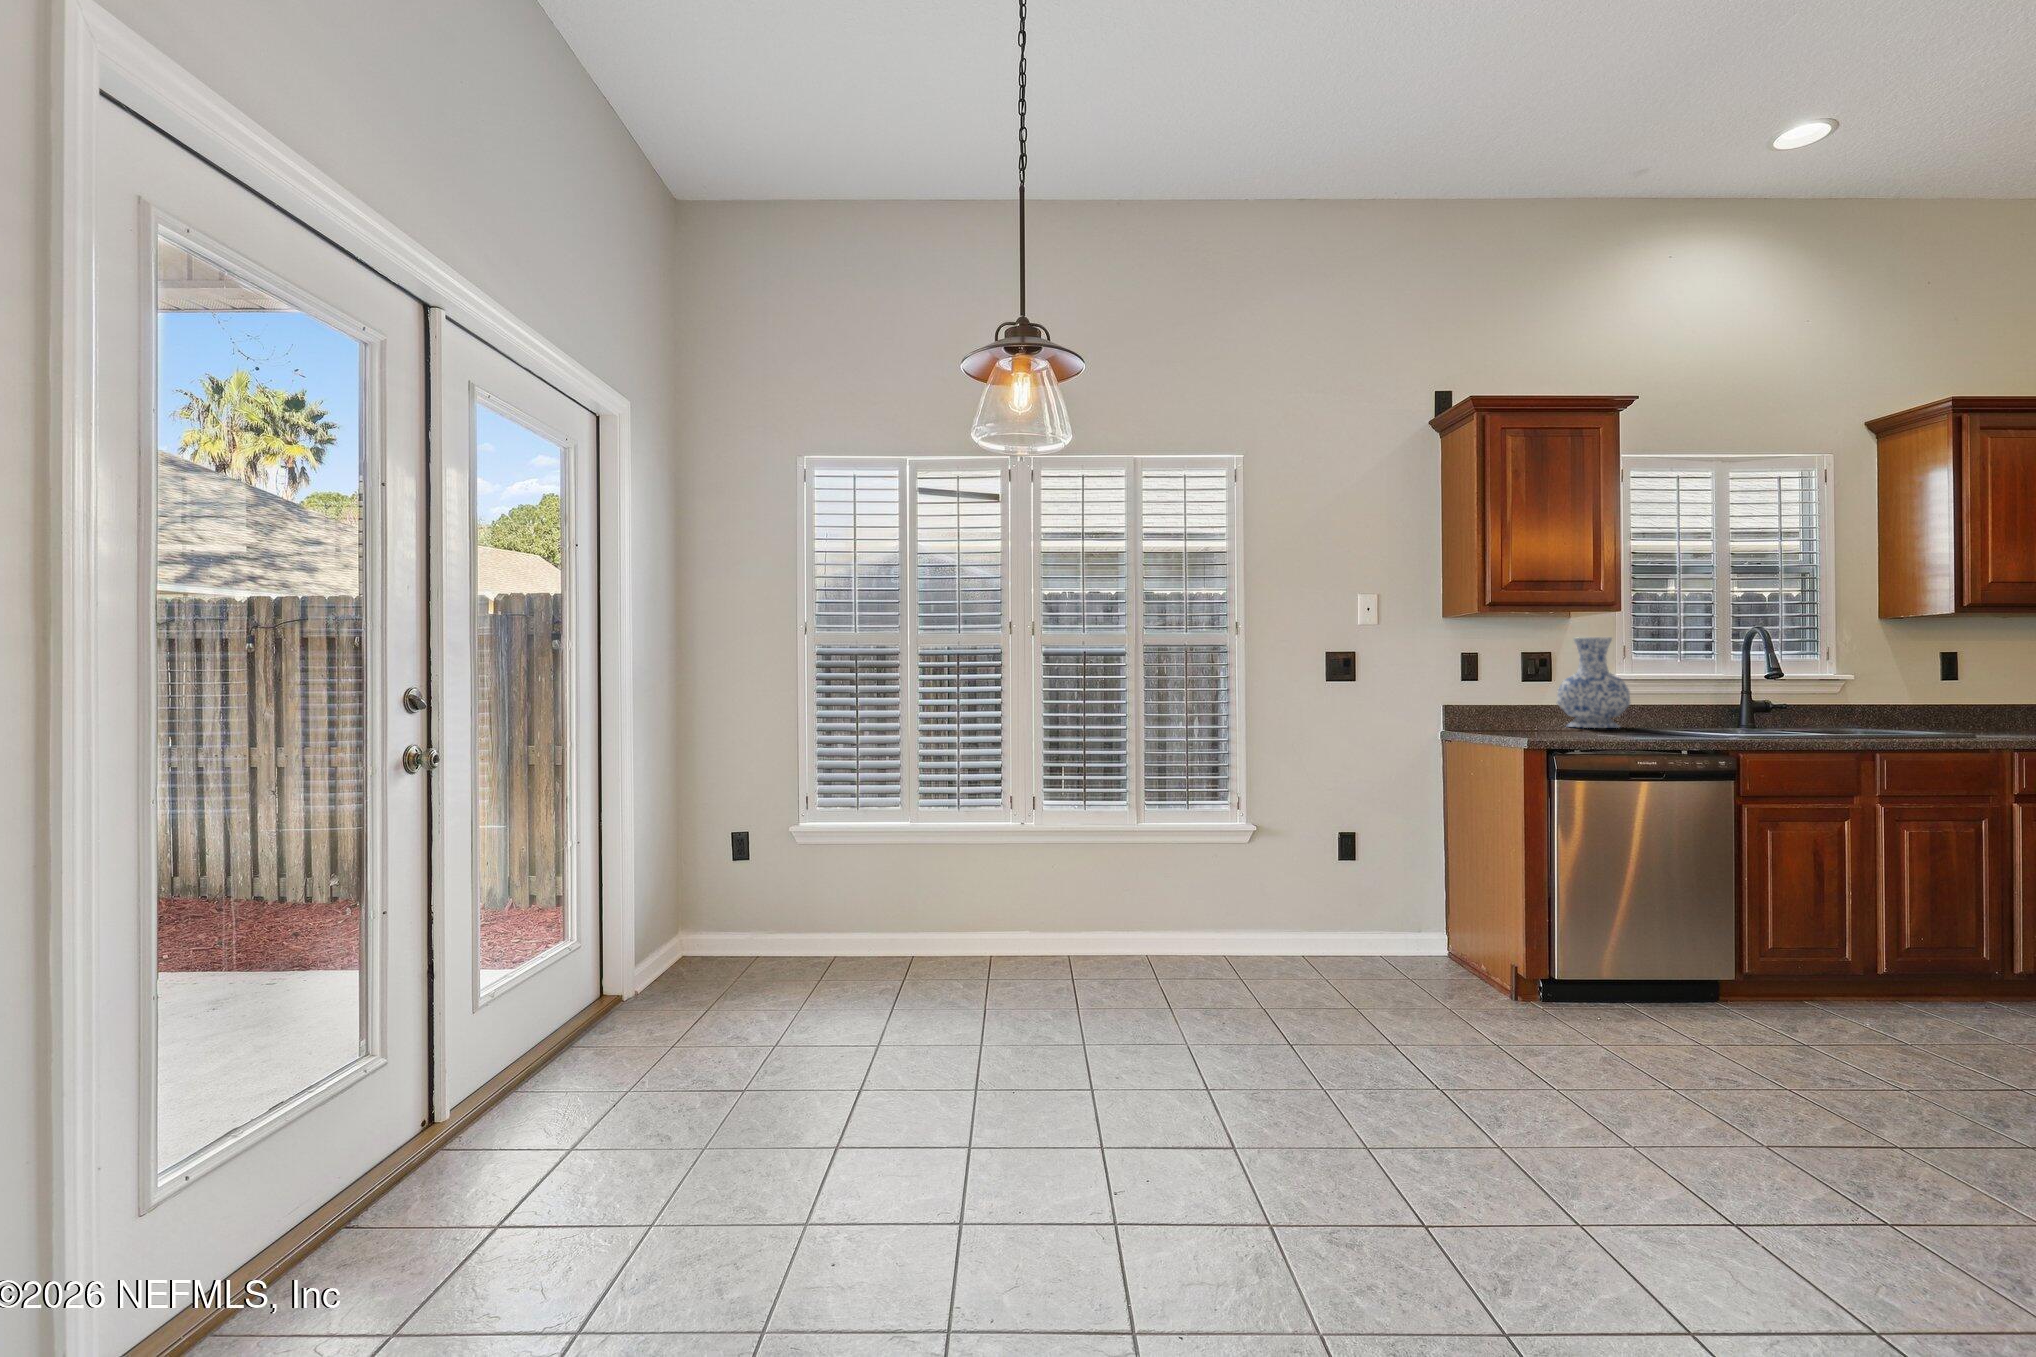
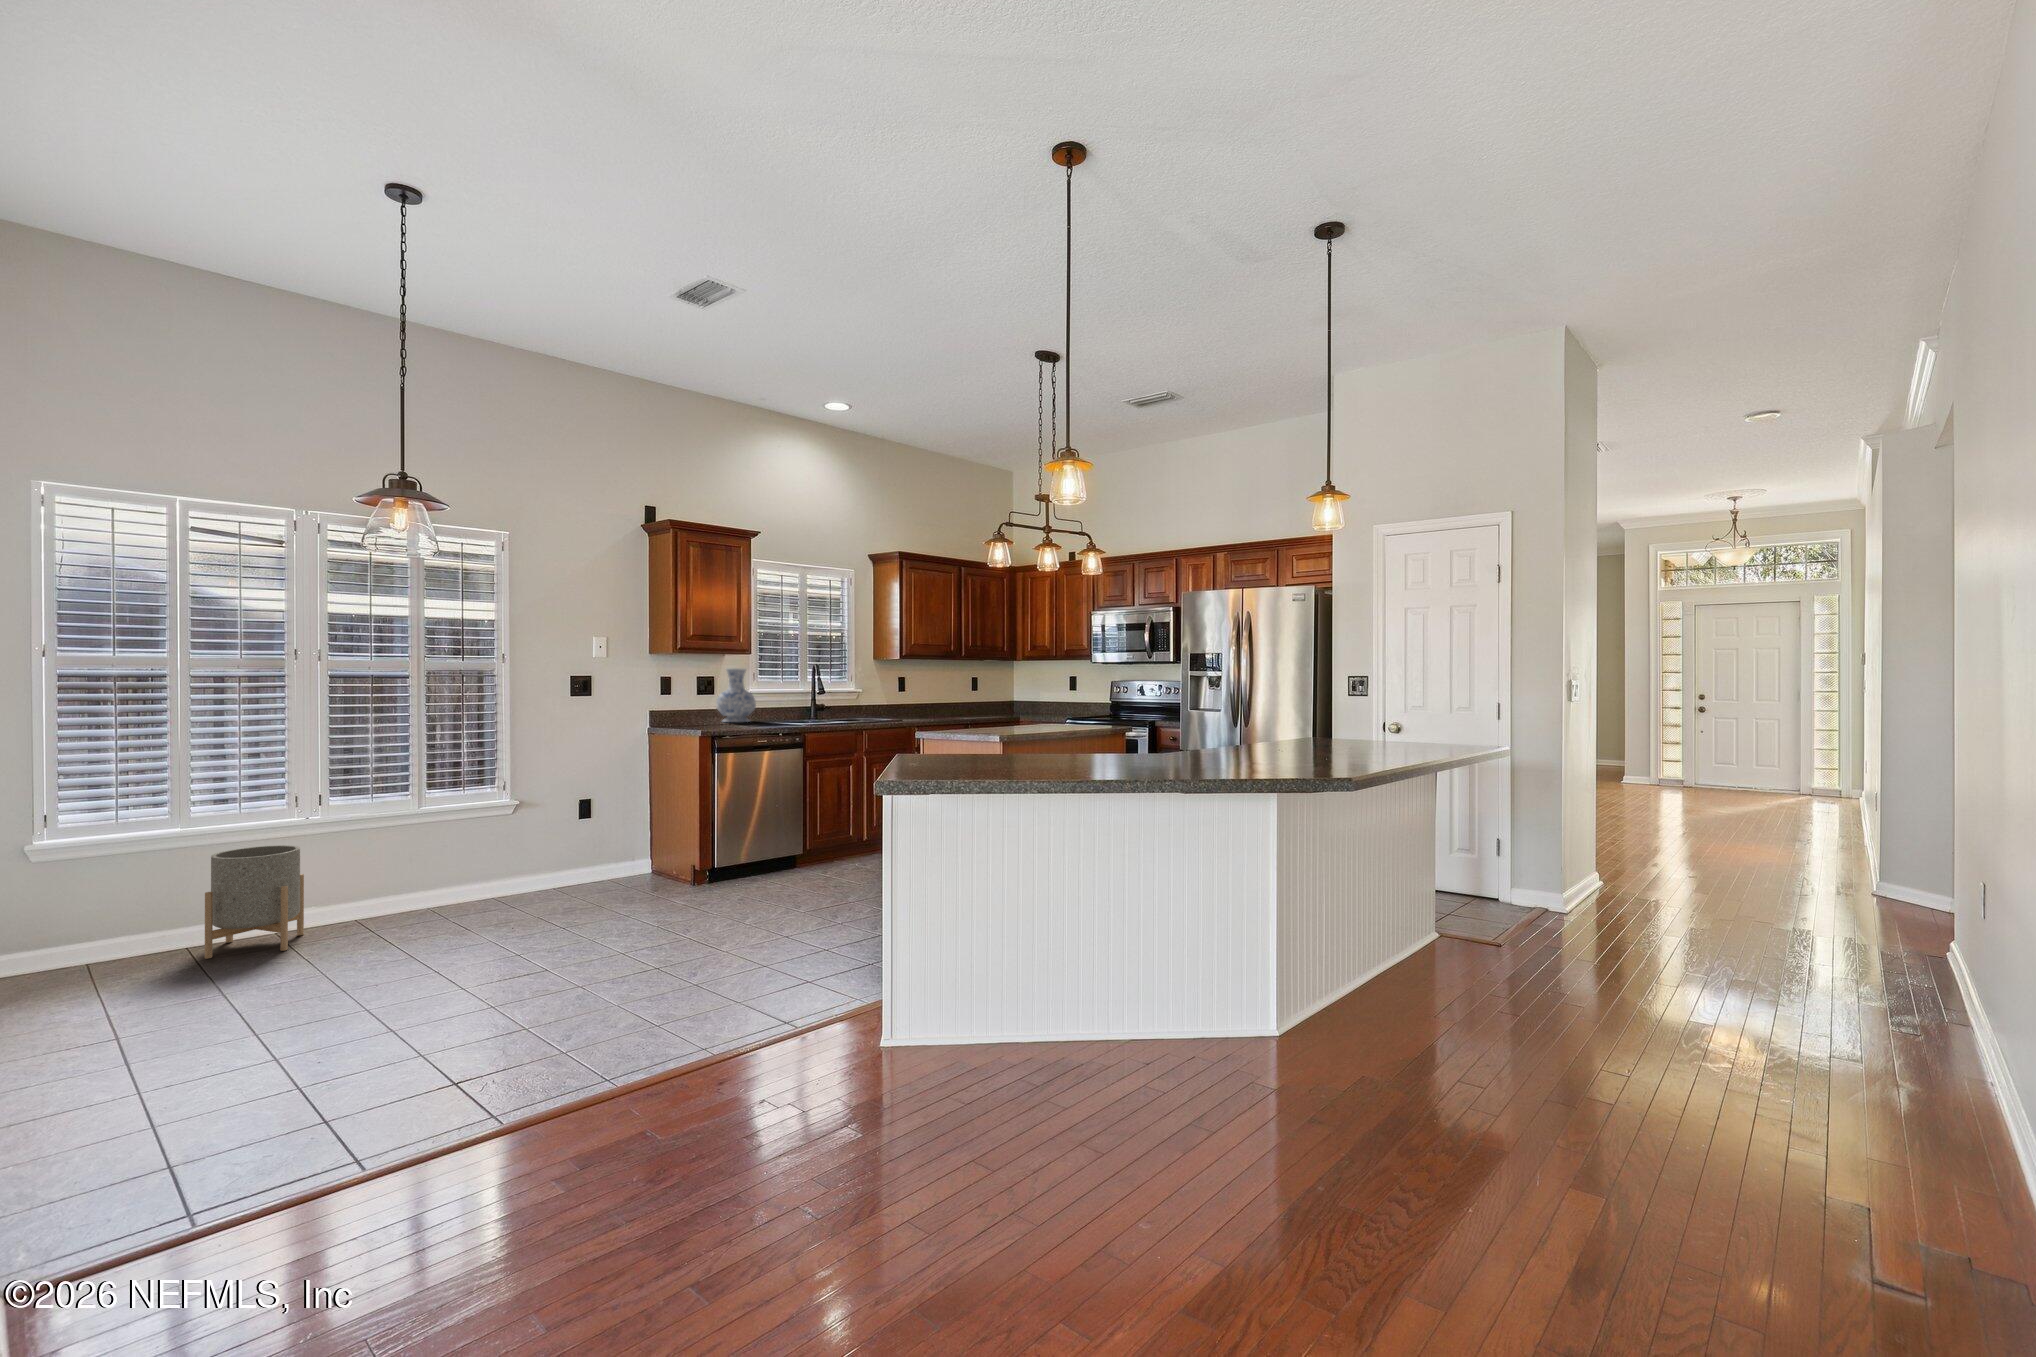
planter: none [917,852,1014,985] -> present [205,845,304,959]

